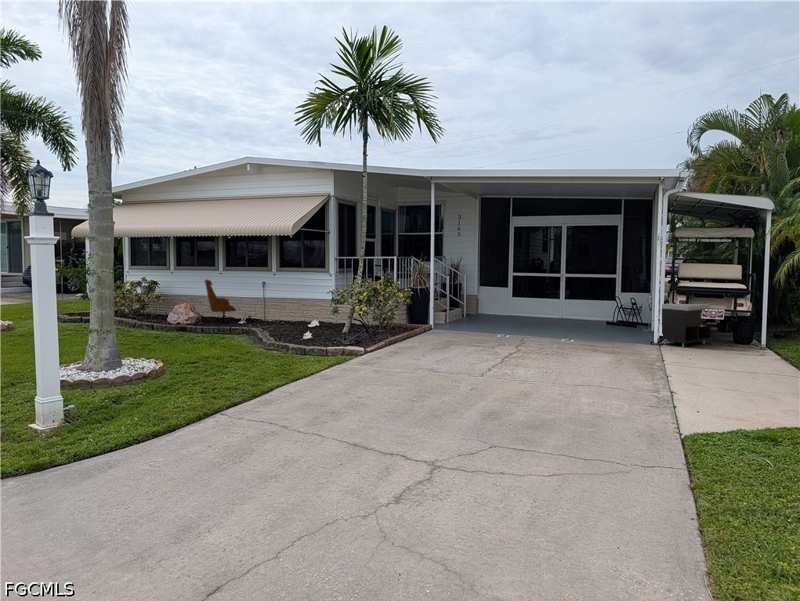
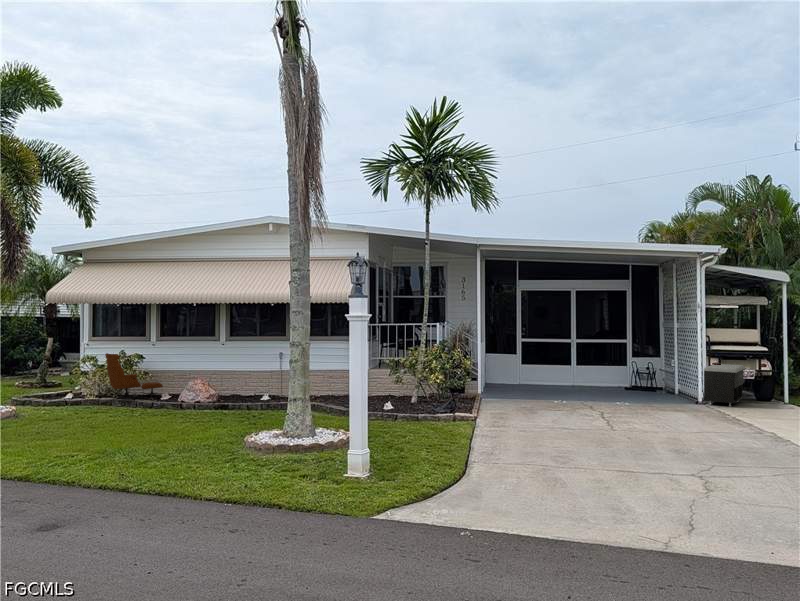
lounge chair: present [205,280,252,322] -> present [105,353,163,401]

